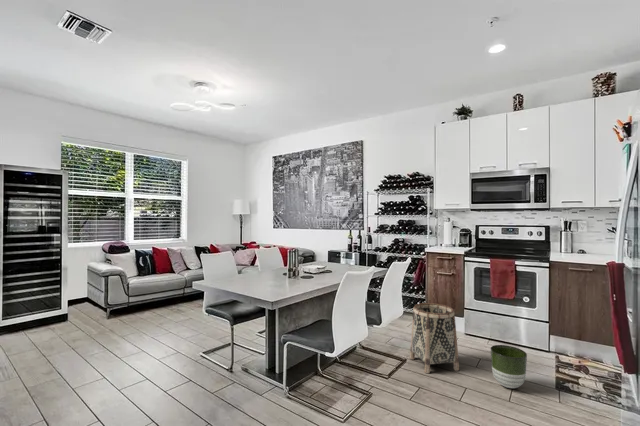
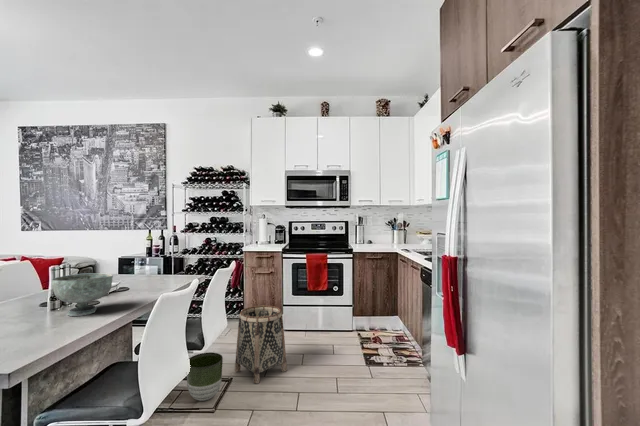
decorative bowl: none [280,259,314,287] -> present [52,273,113,316]
planter: present [491,345,527,388] -> present [187,353,223,401]

